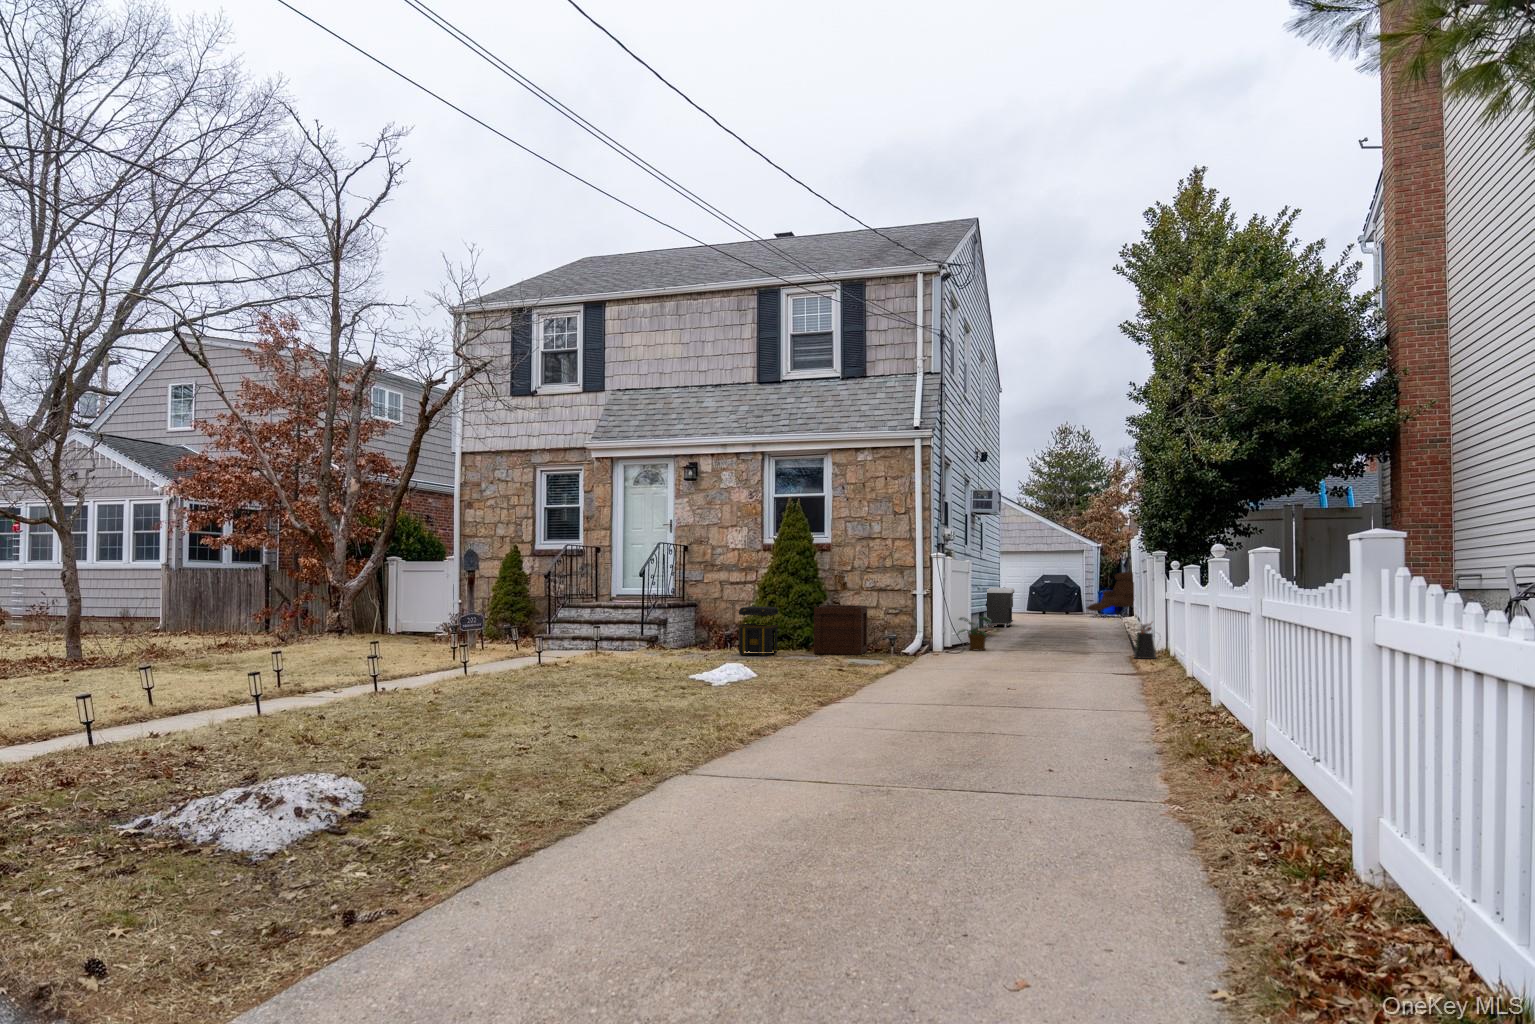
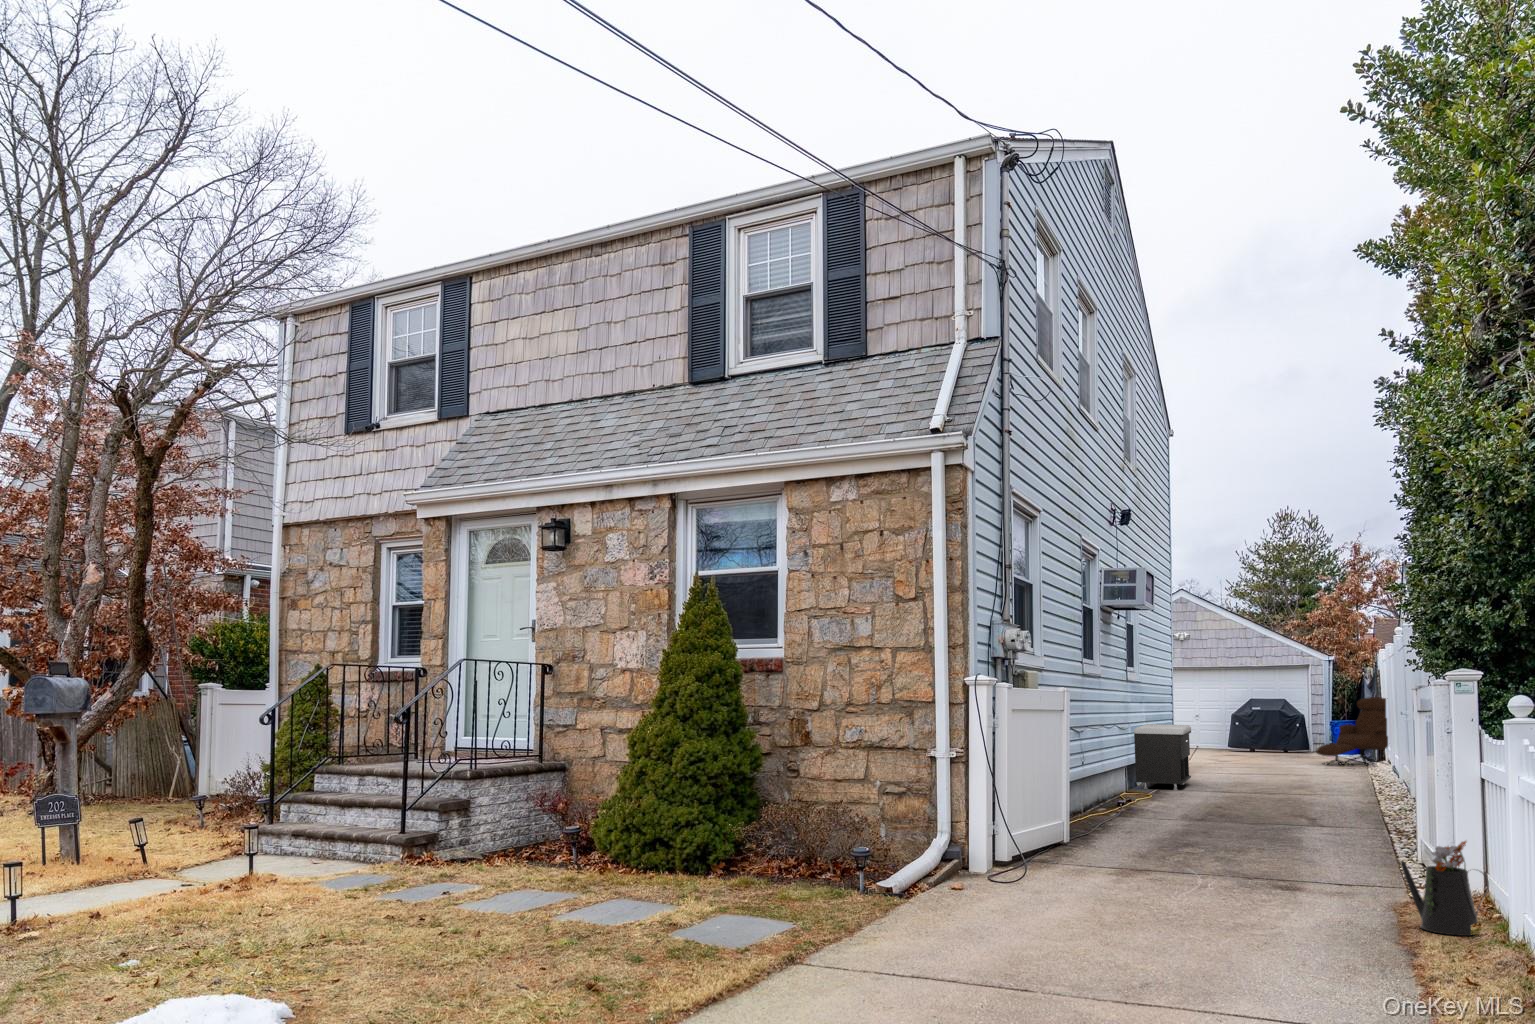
wooden crate: present [814,605,867,655] -> none [725,776,845,886]
toolbox: present [738,607,778,656] -> none [575,779,661,884]
potted plant: present [957,617,991,650] -> none [1028,802,1100,874]

